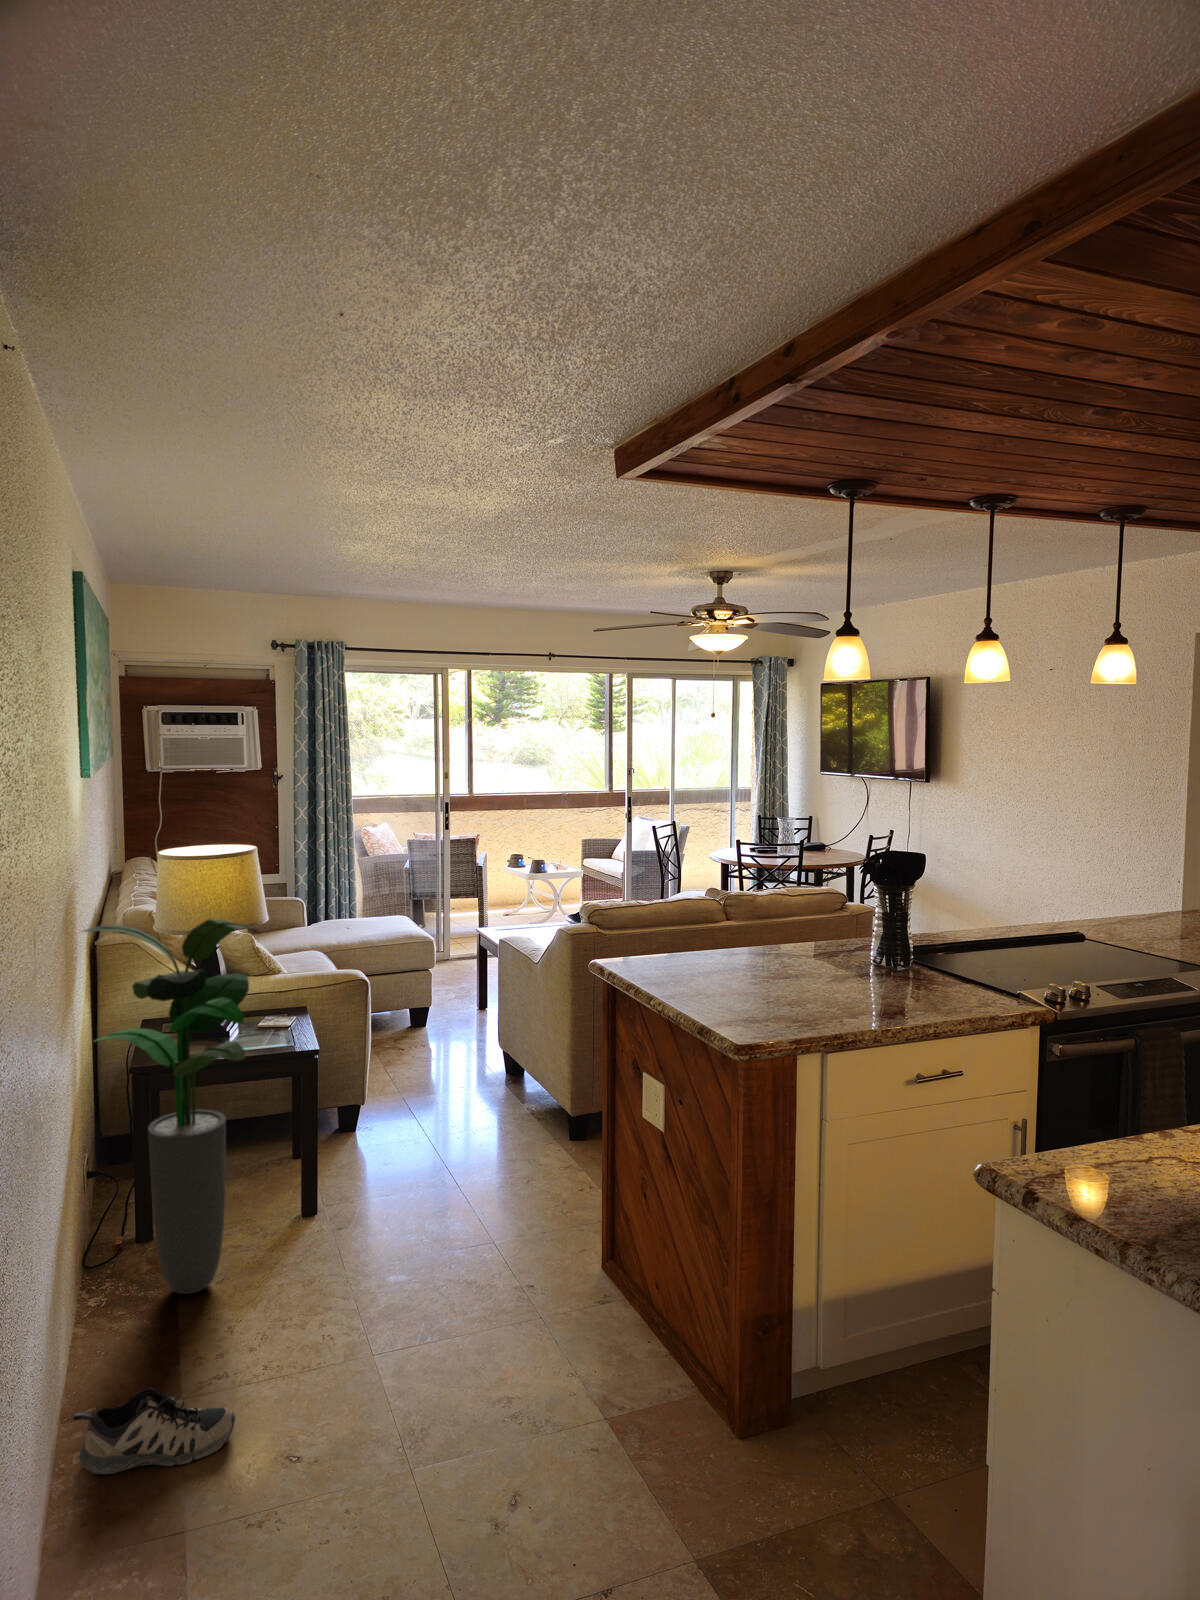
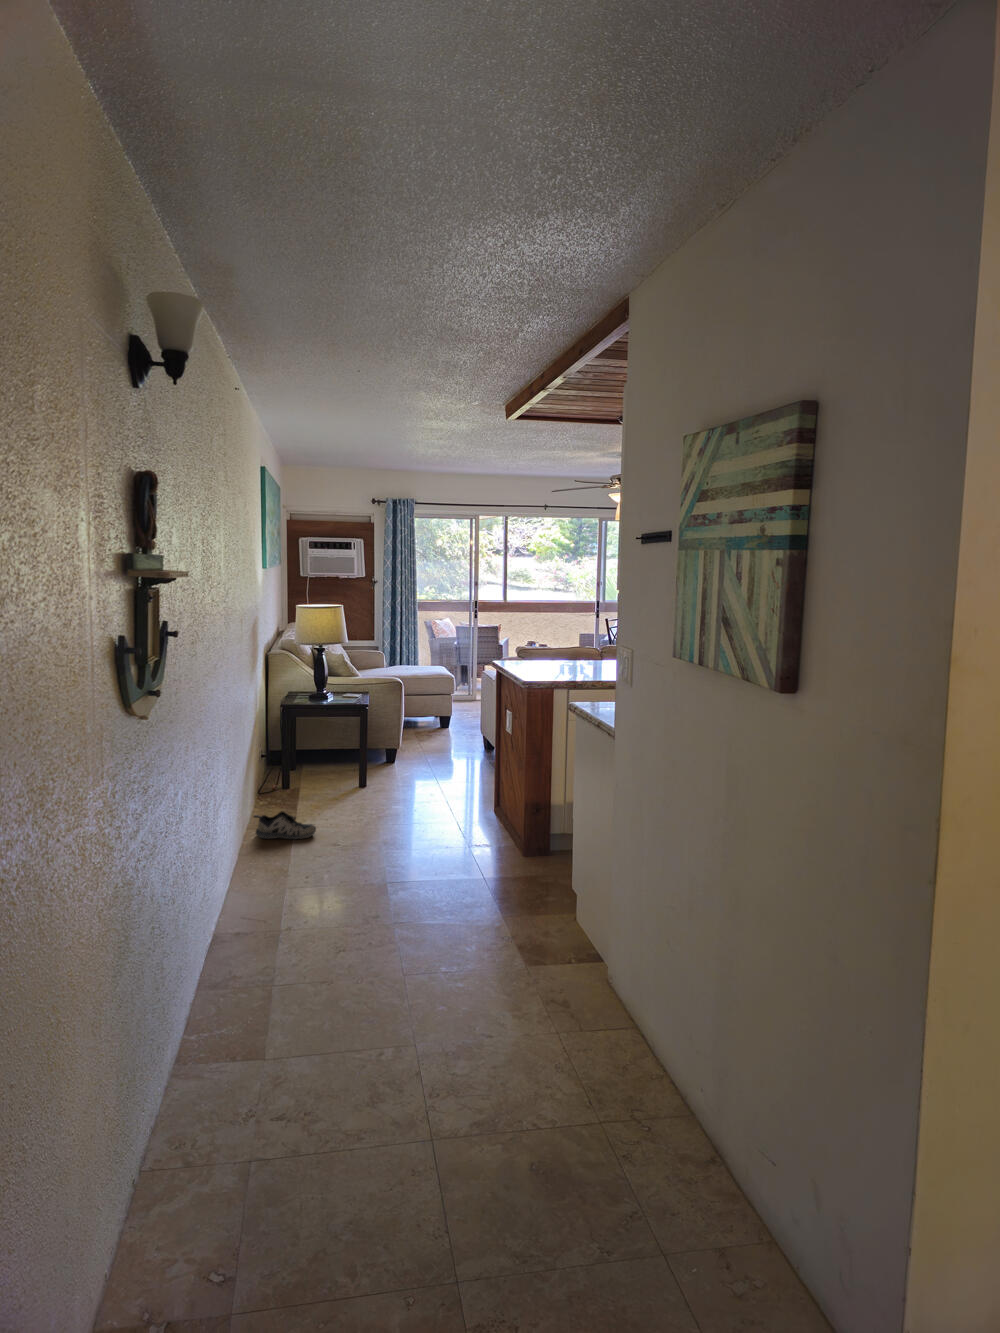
potted plant: present [84,919,260,1294] -> none [261,630,340,802]

